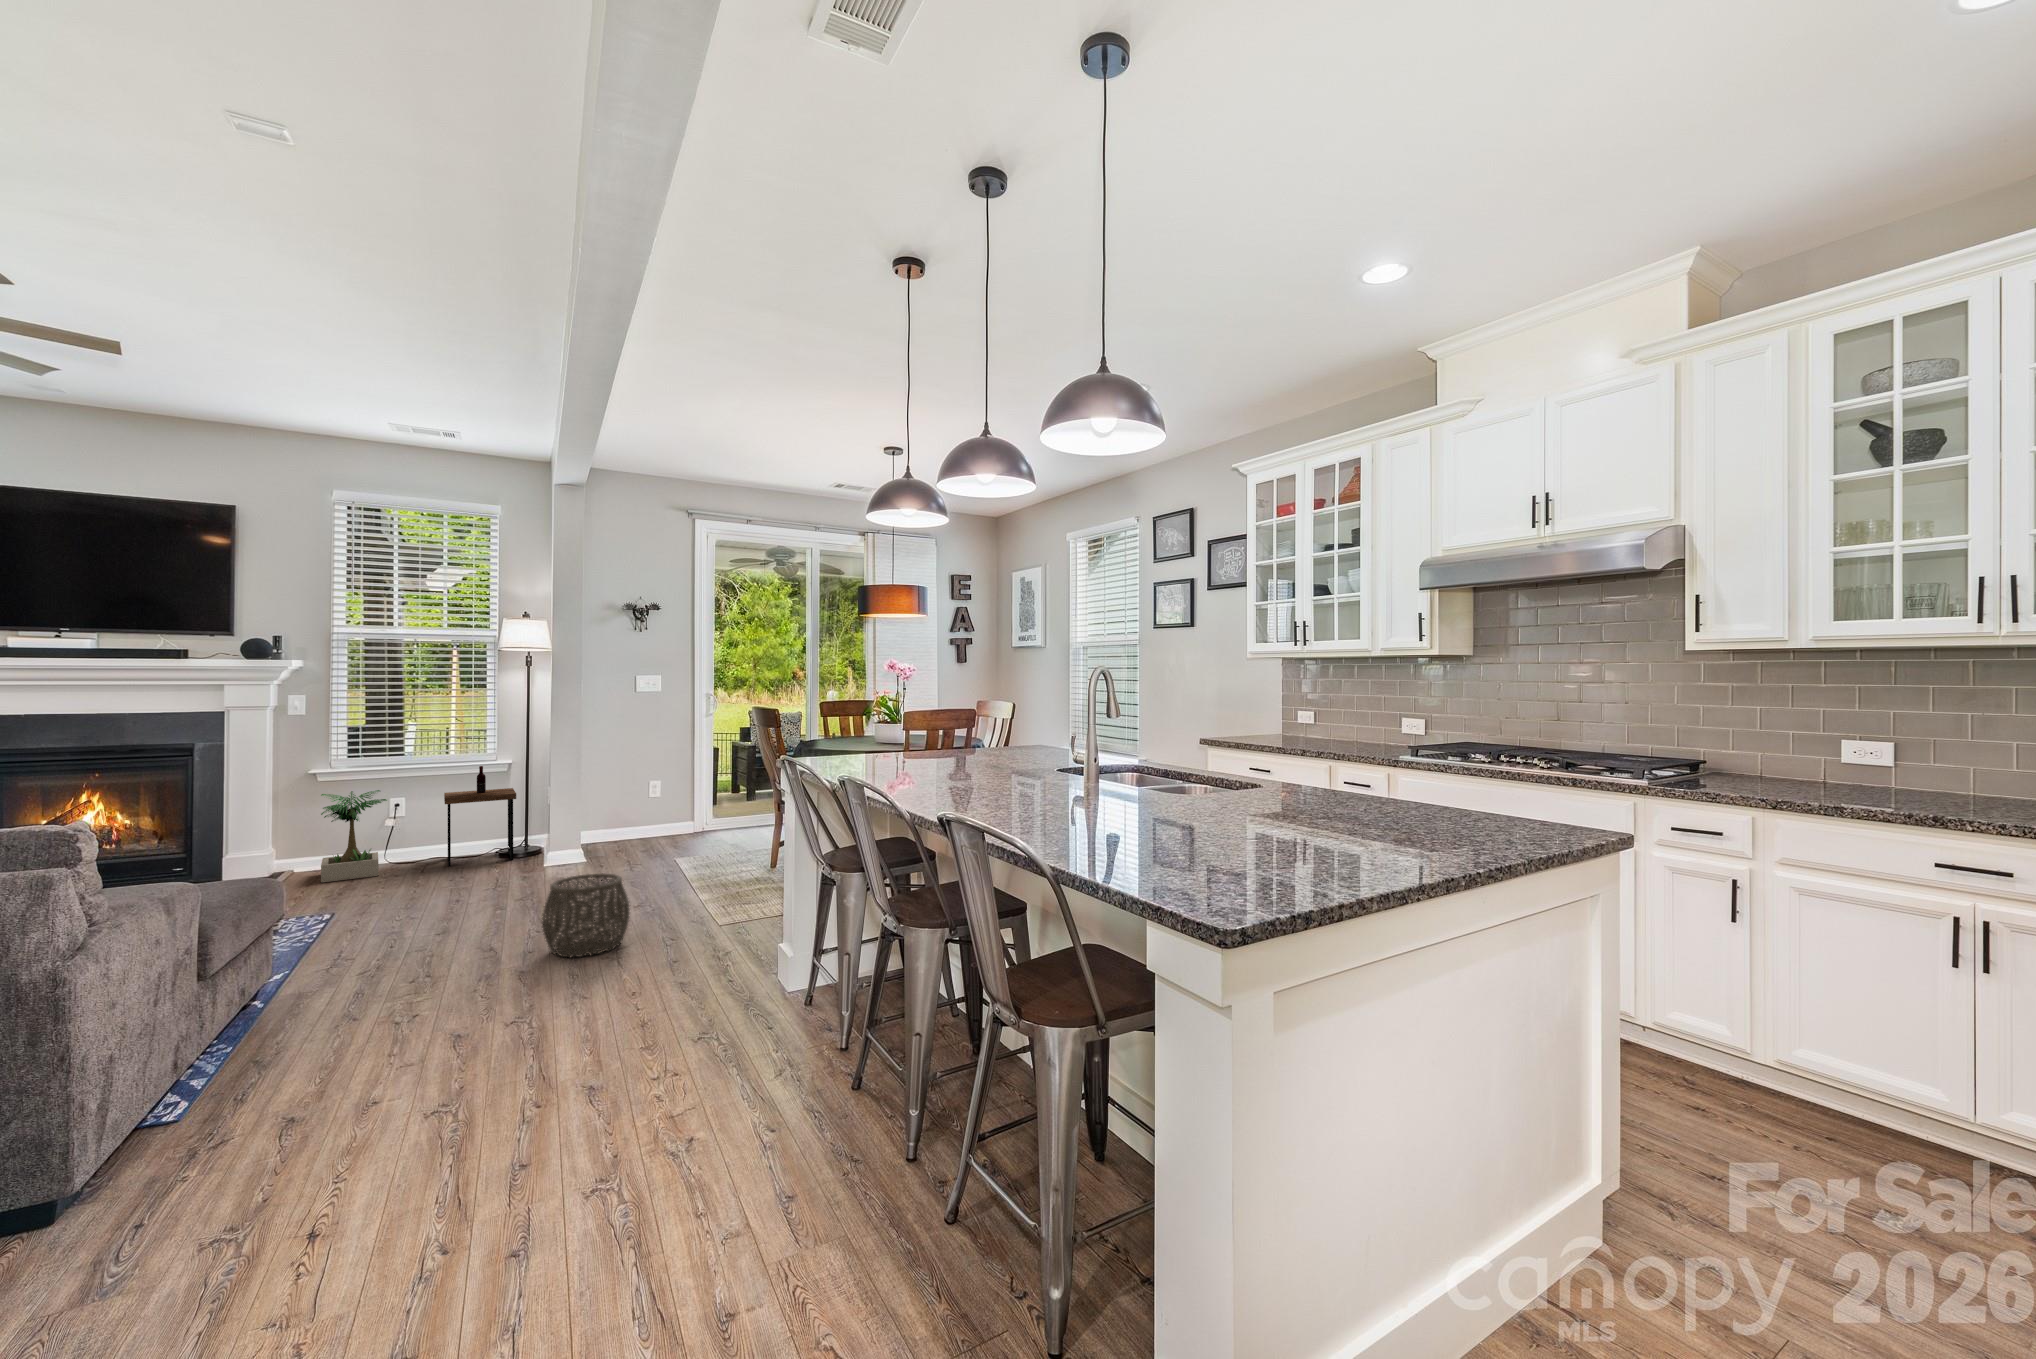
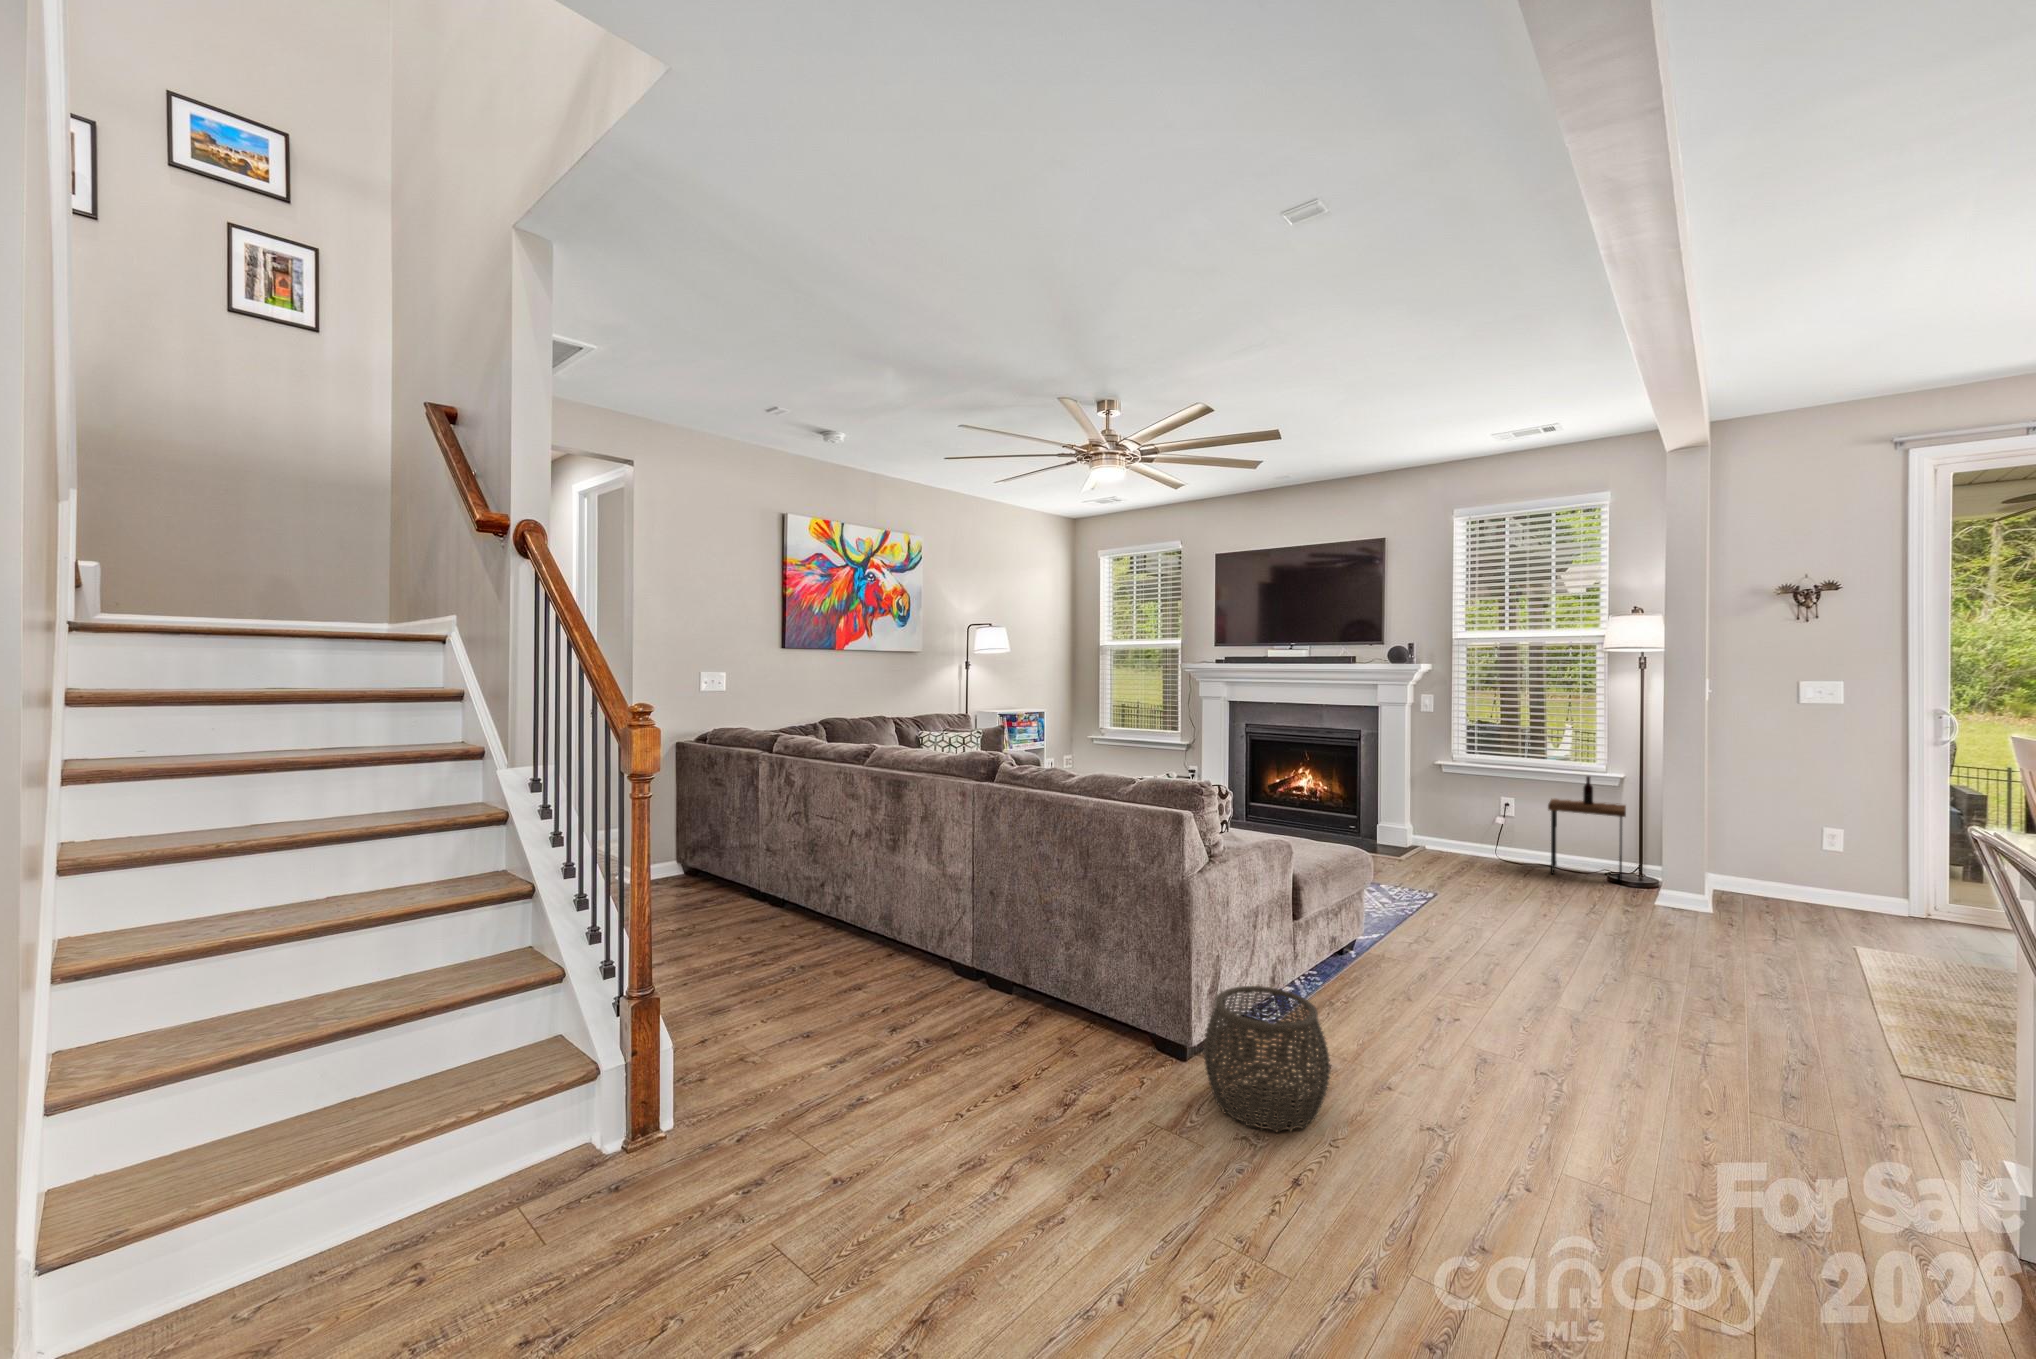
potted plant: present [321,790,387,882] -> none [1437,783,1503,867]
woven basket: present [542,873,630,957] -> present [1203,986,1330,1132]

